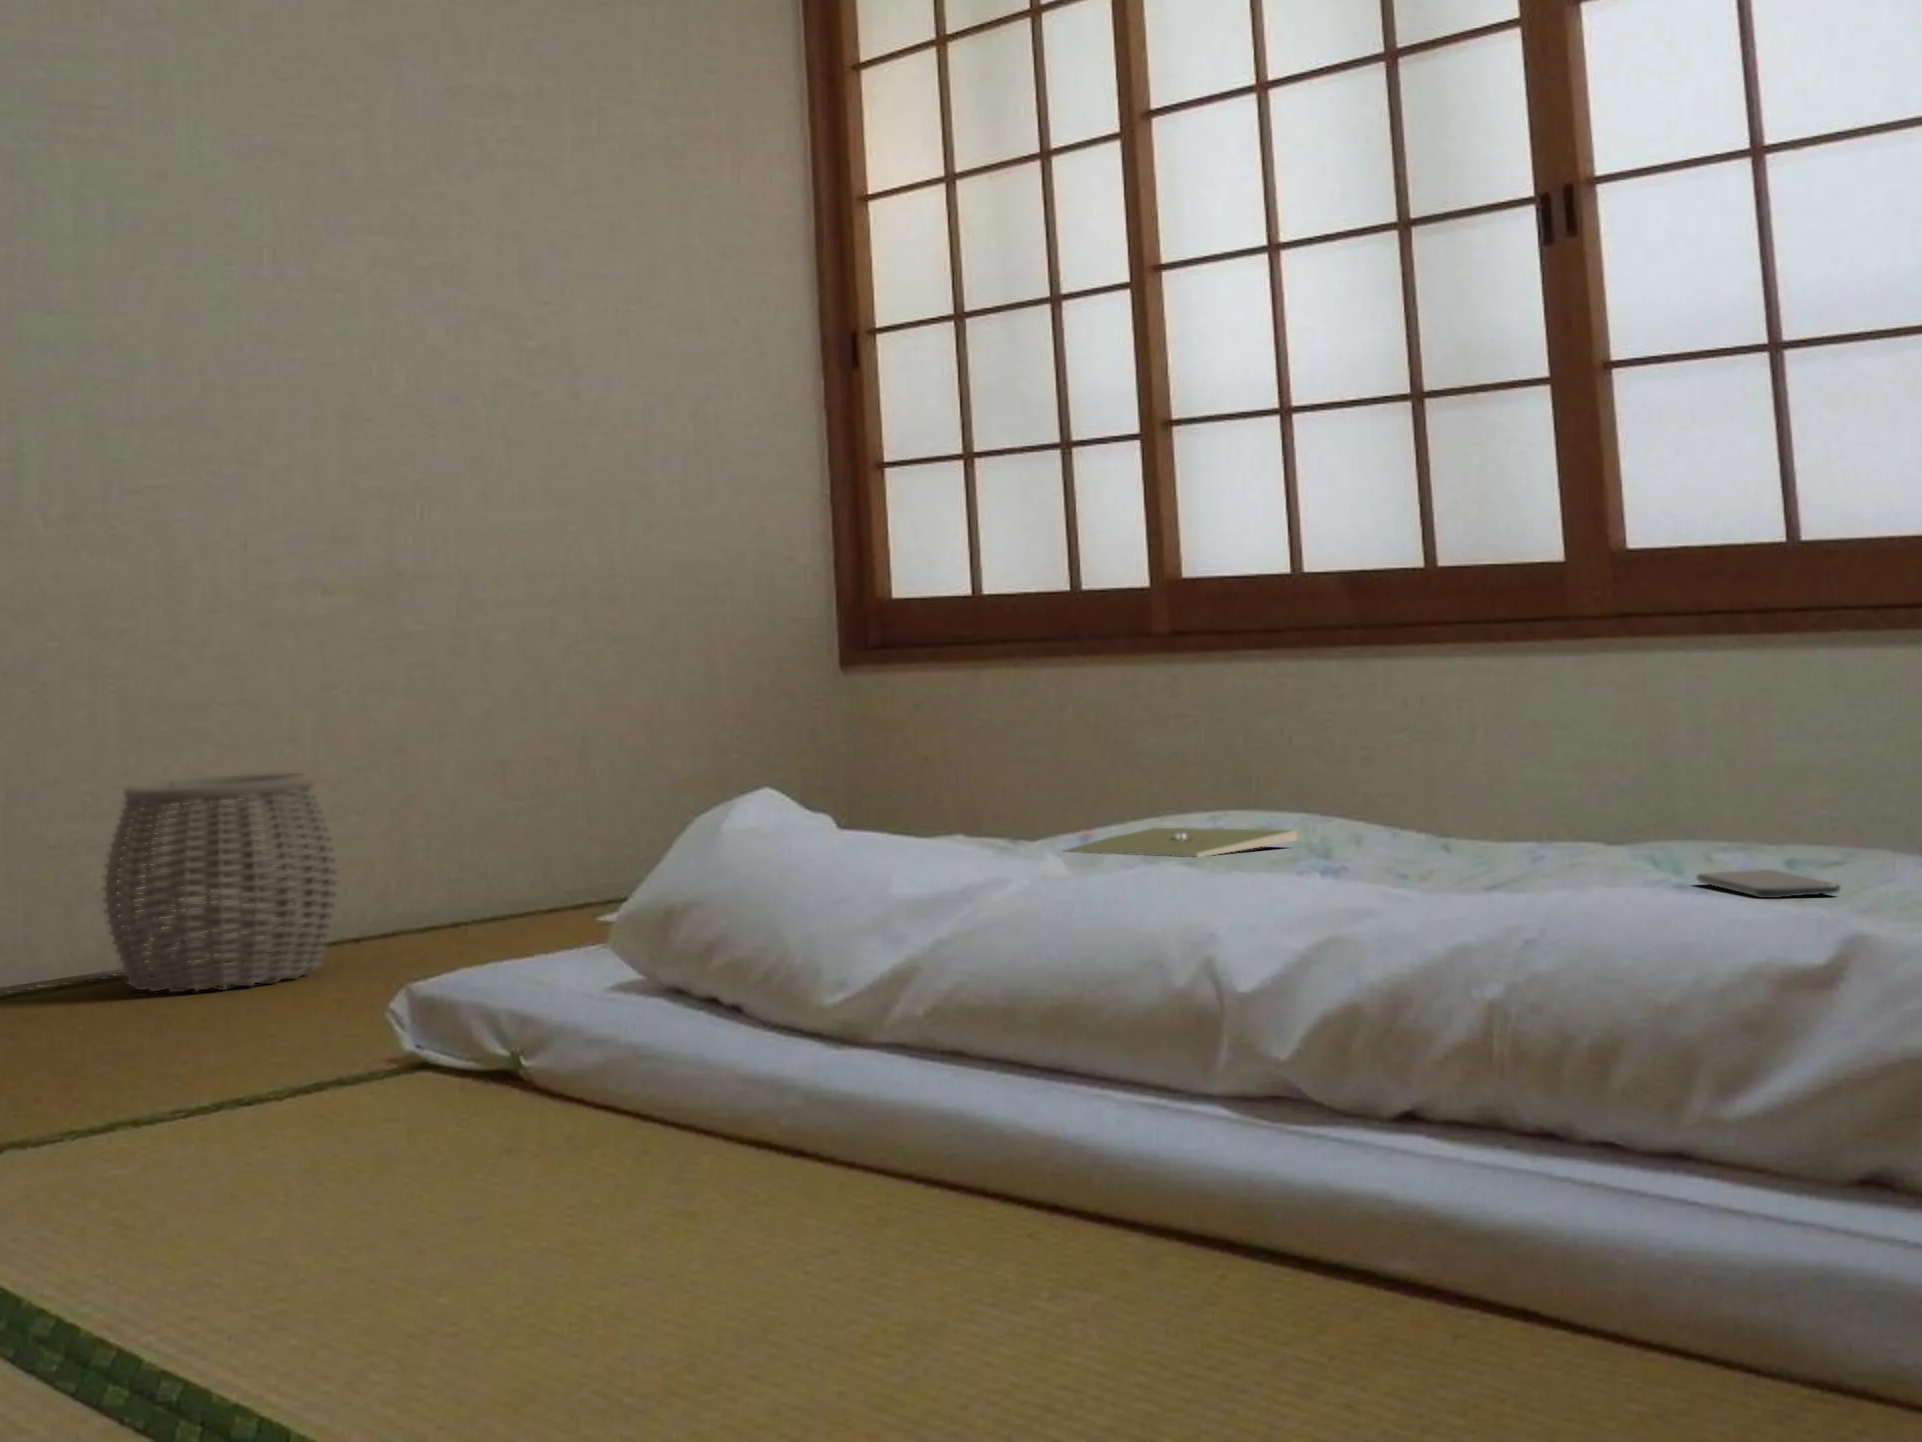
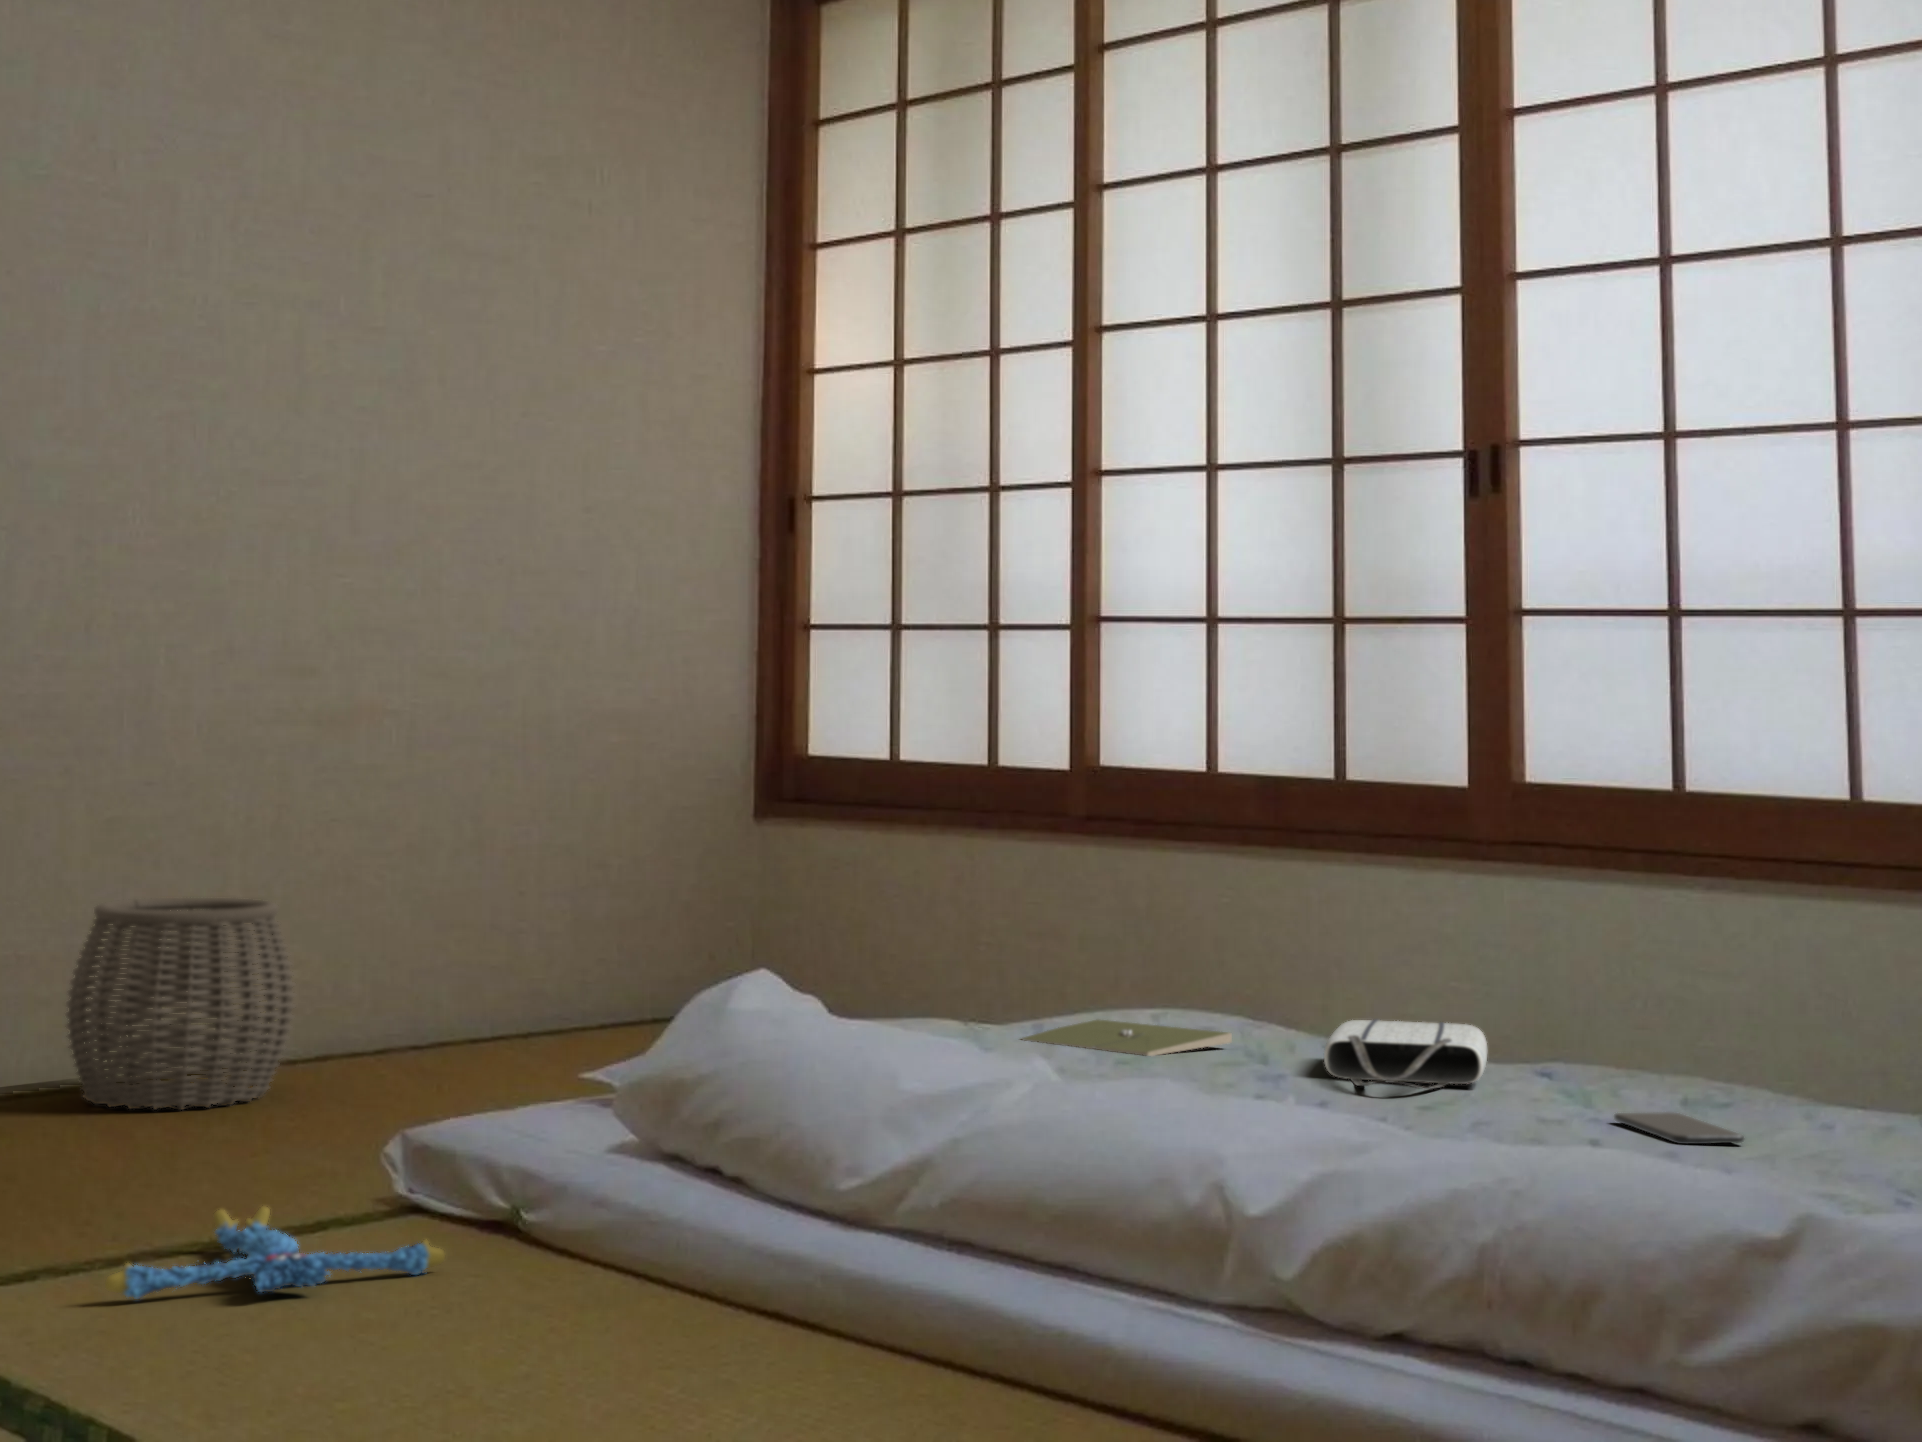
tote bag: none [1384,801,1574,868] -> present [1324,1019,1487,1089]
plush toy: none [38,1066,412,1164] -> present [105,1206,445,1299]

